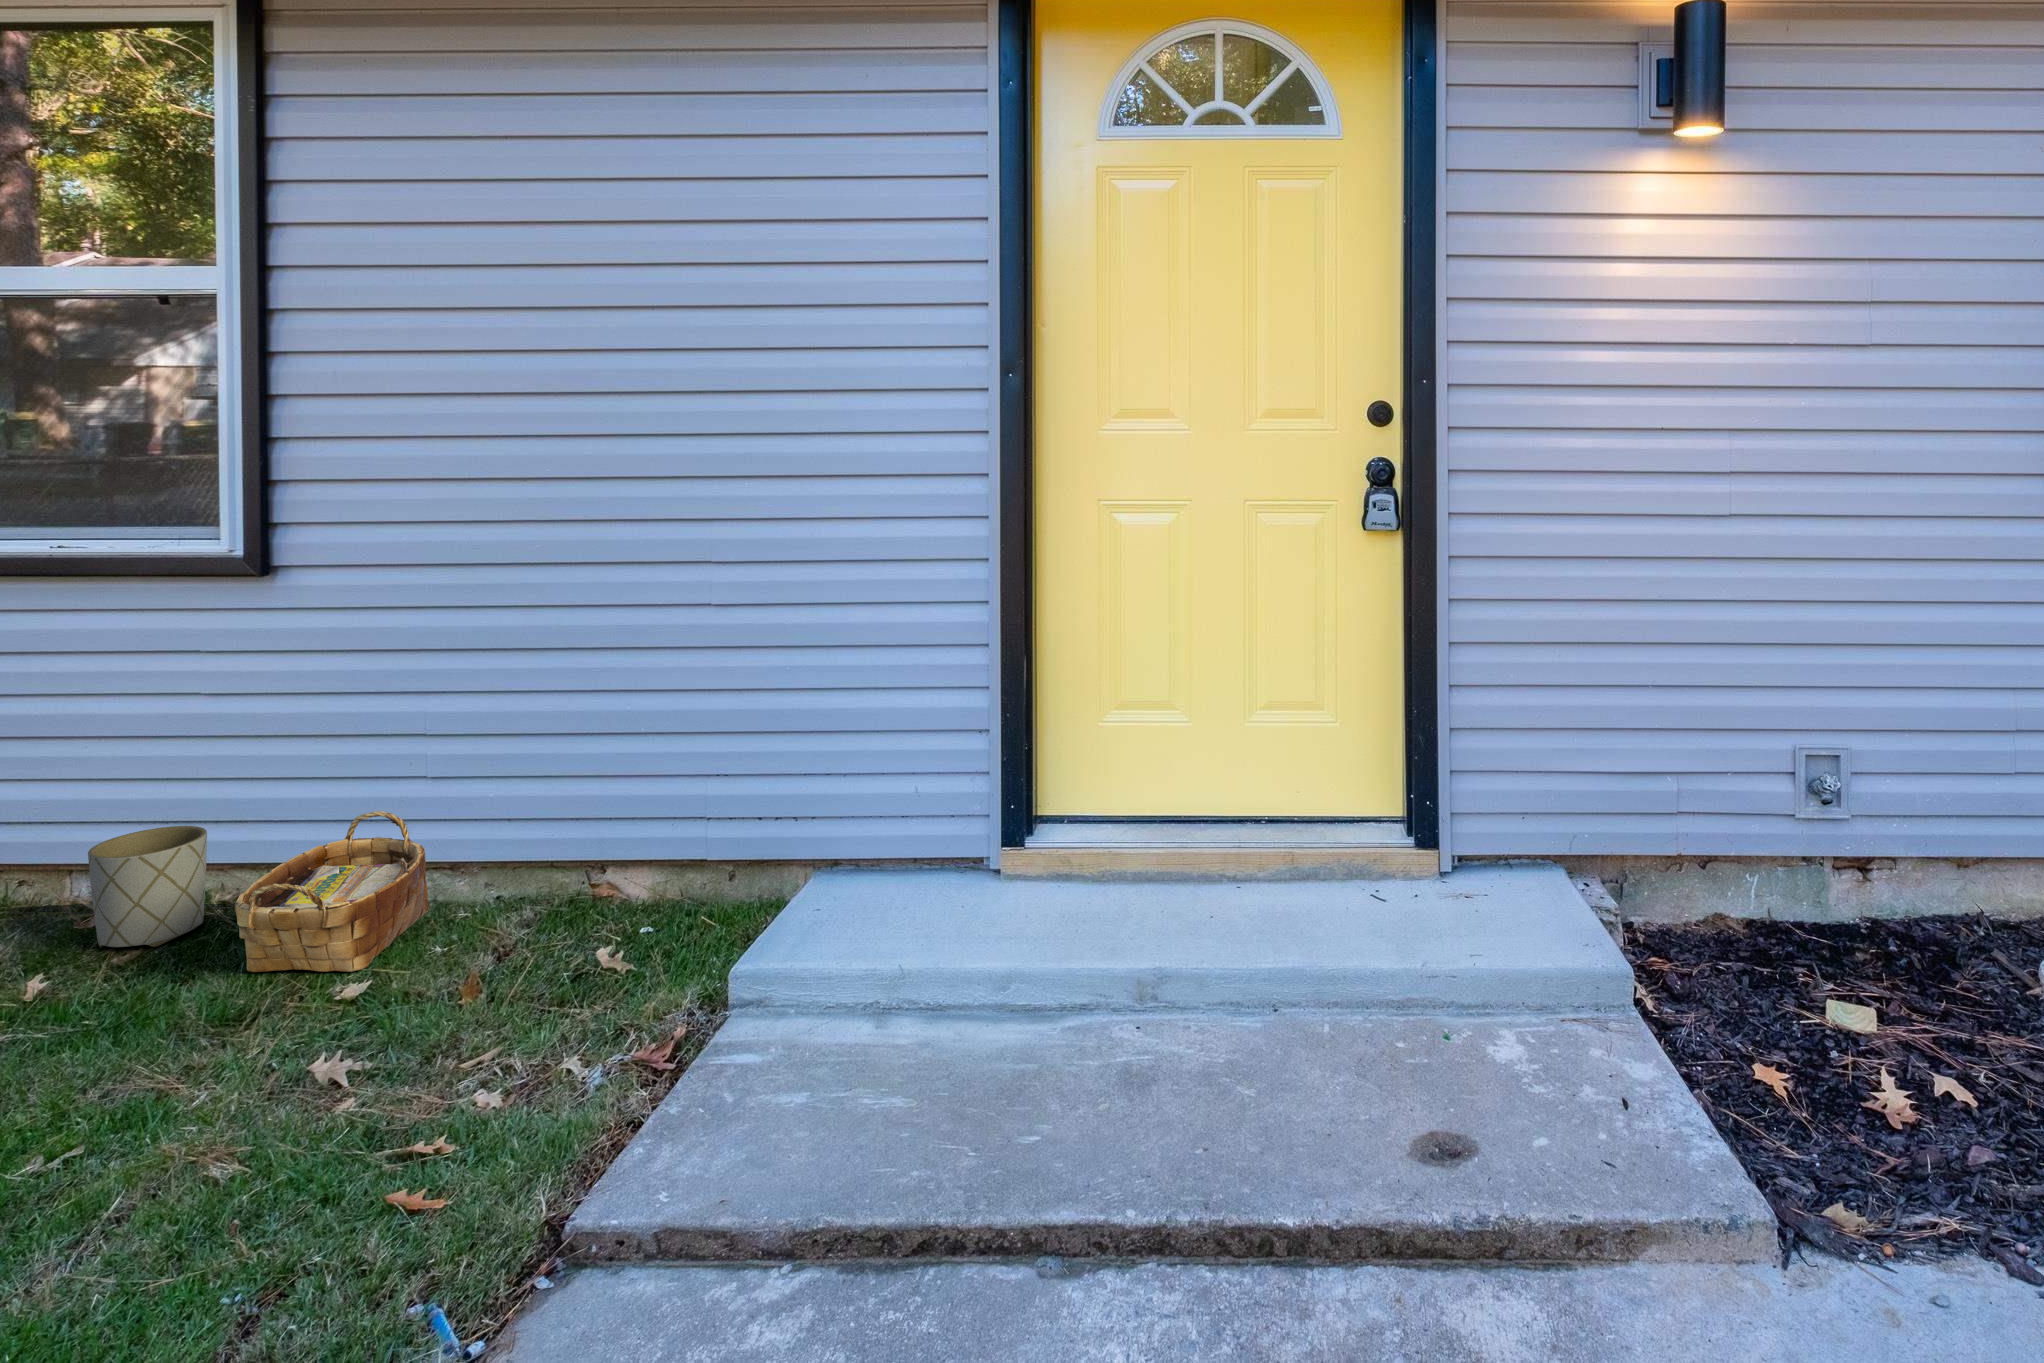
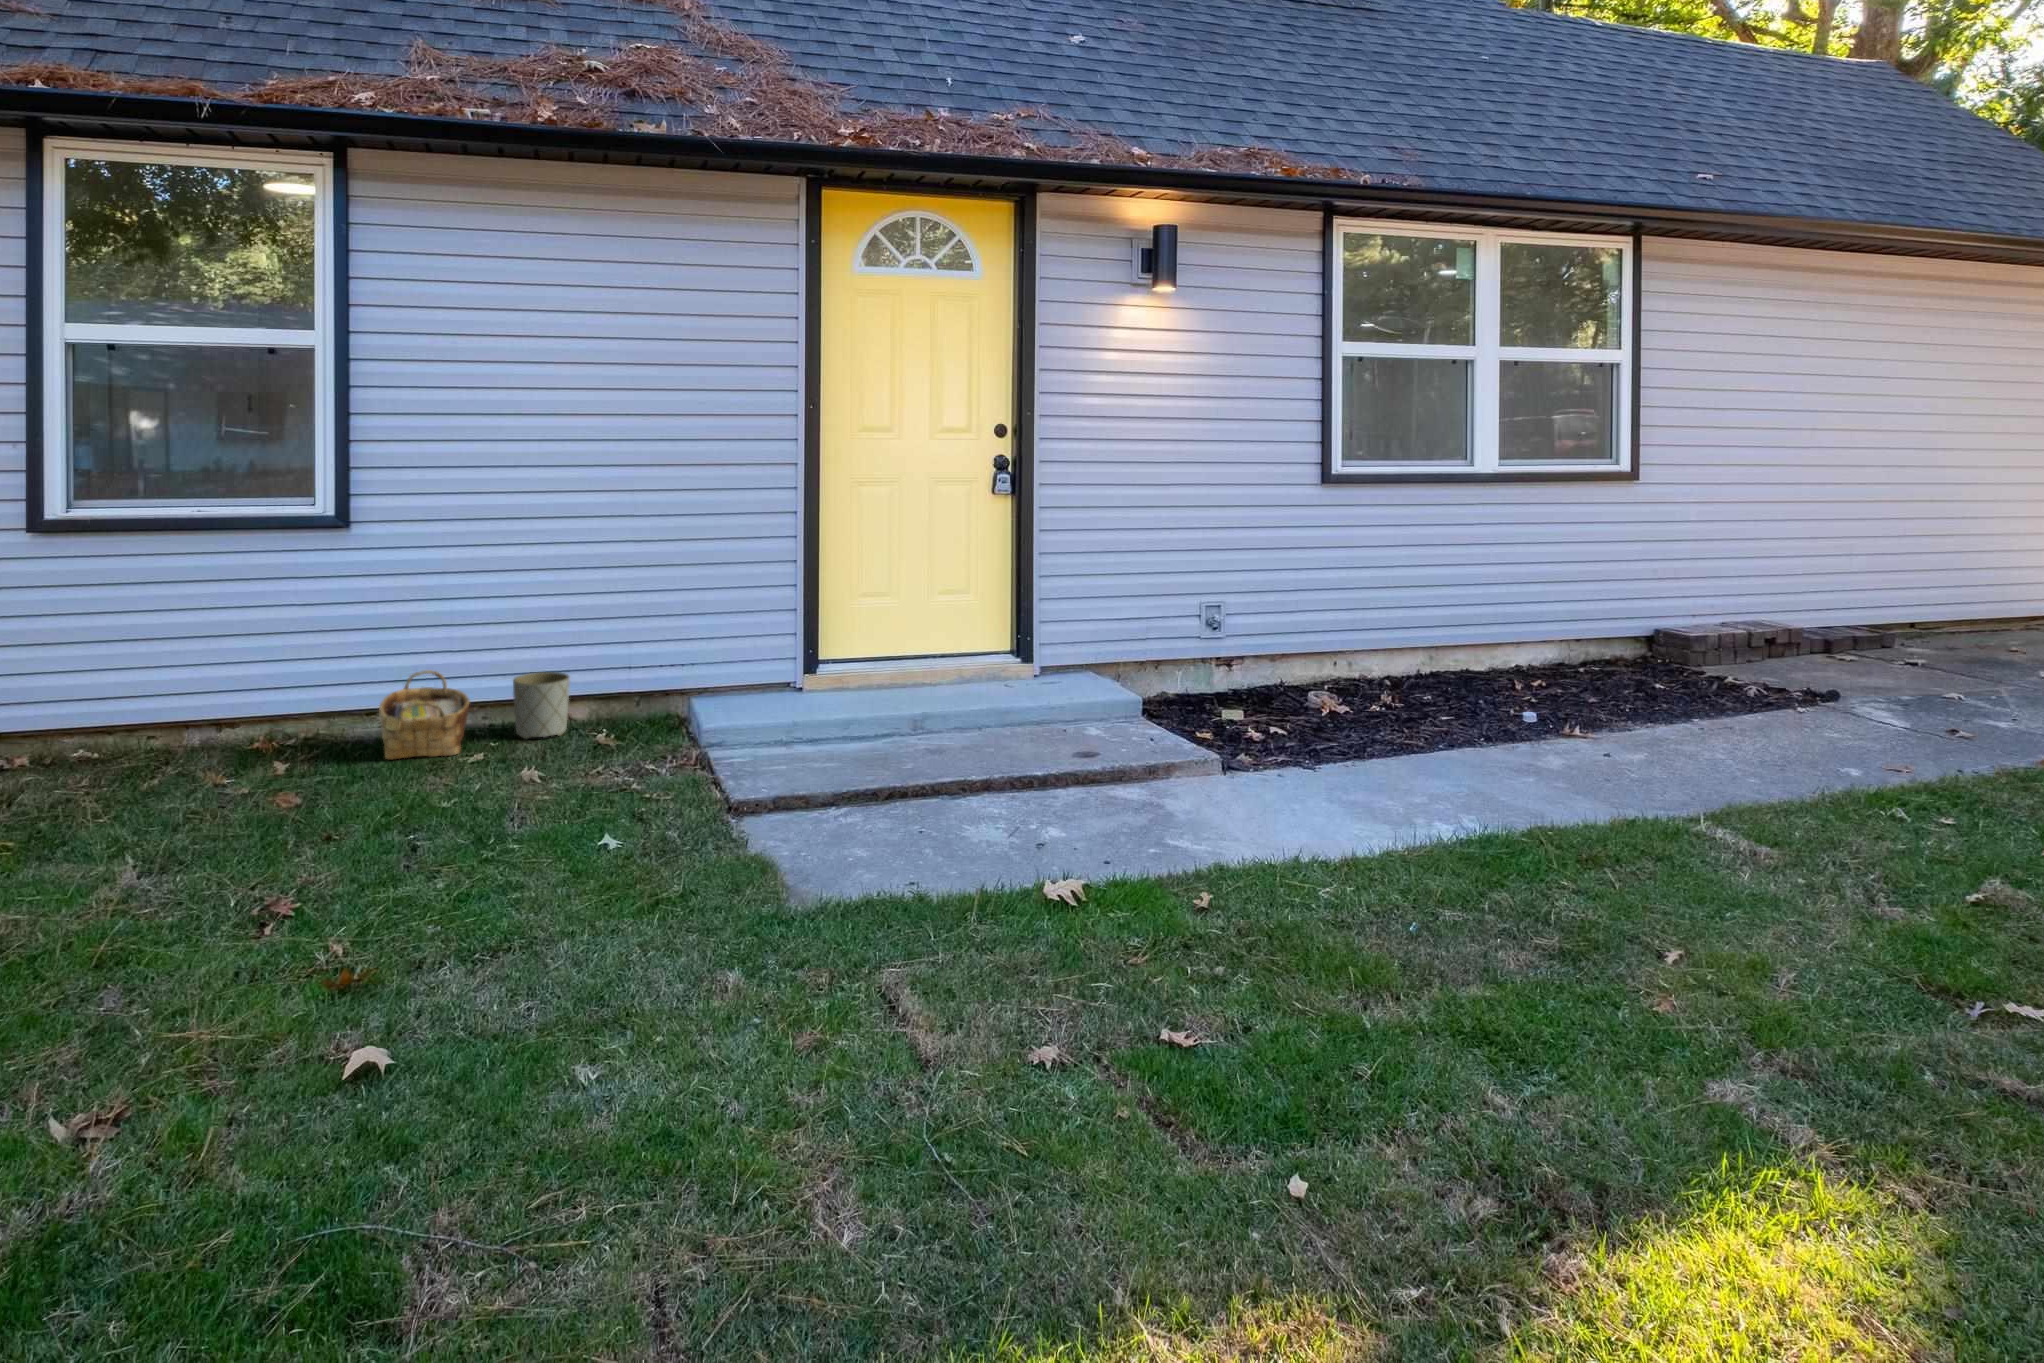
planter: present [88,826,207,947] -> present [513,672,570,739]

